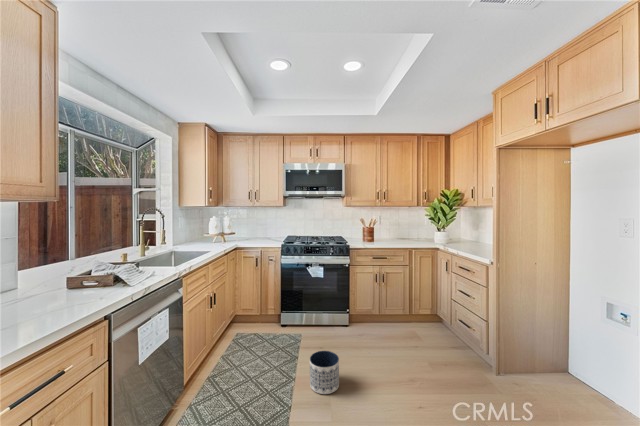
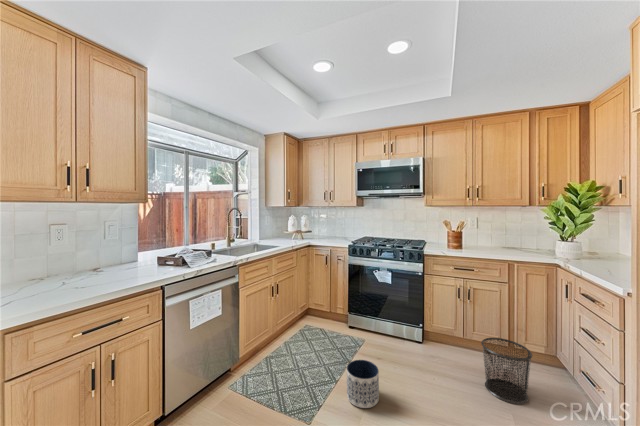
waste bin: none [402,309,436,355] -> present [481,338,532,404]

